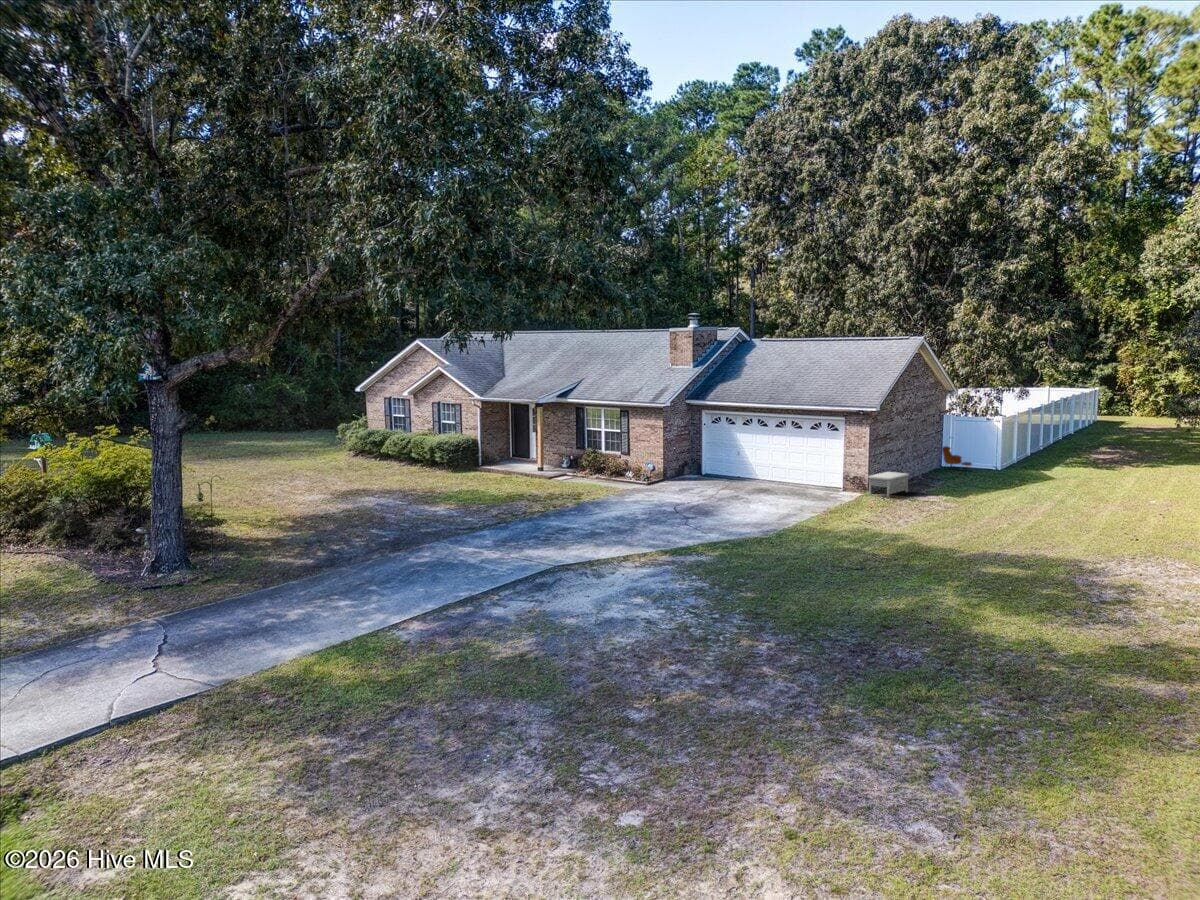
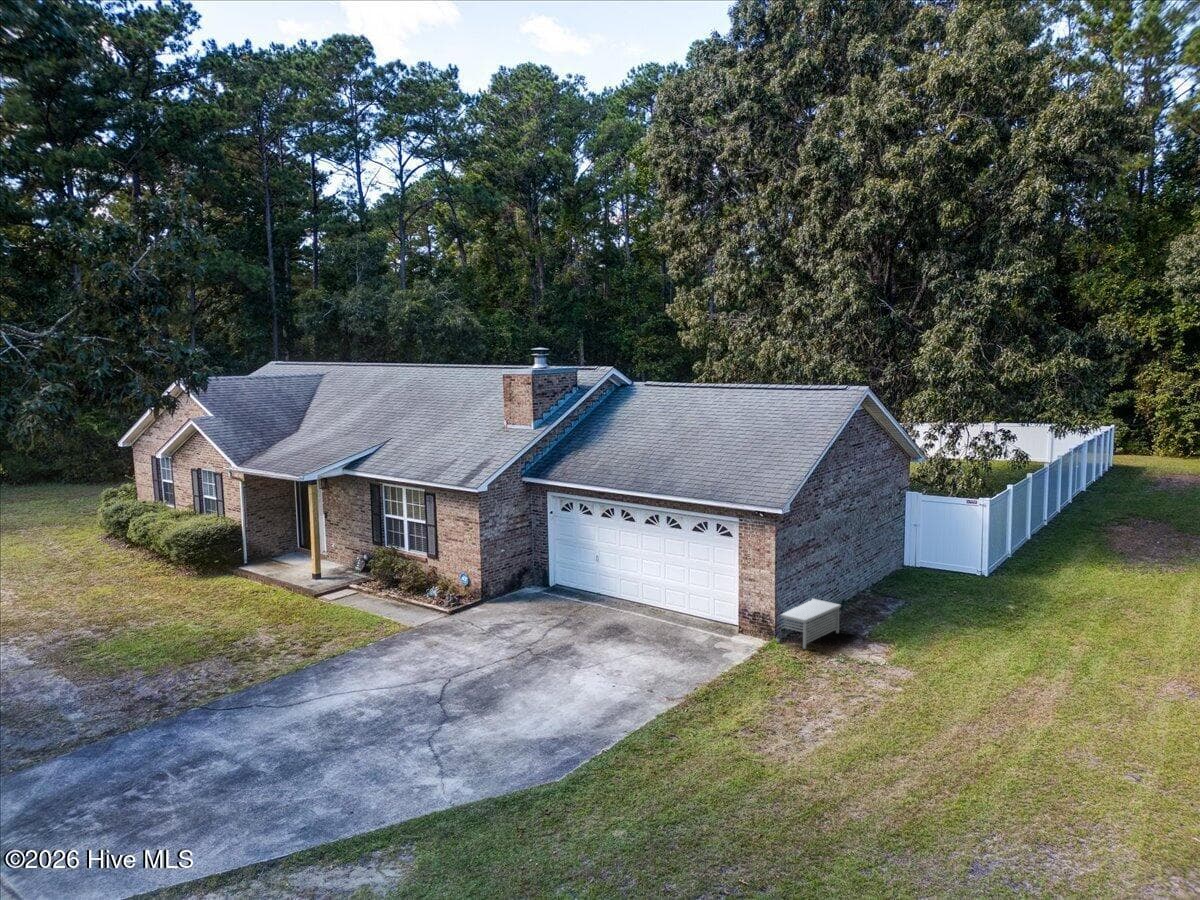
lounge chair: present [942,446,972,471] -> none [902,535,944,575]

